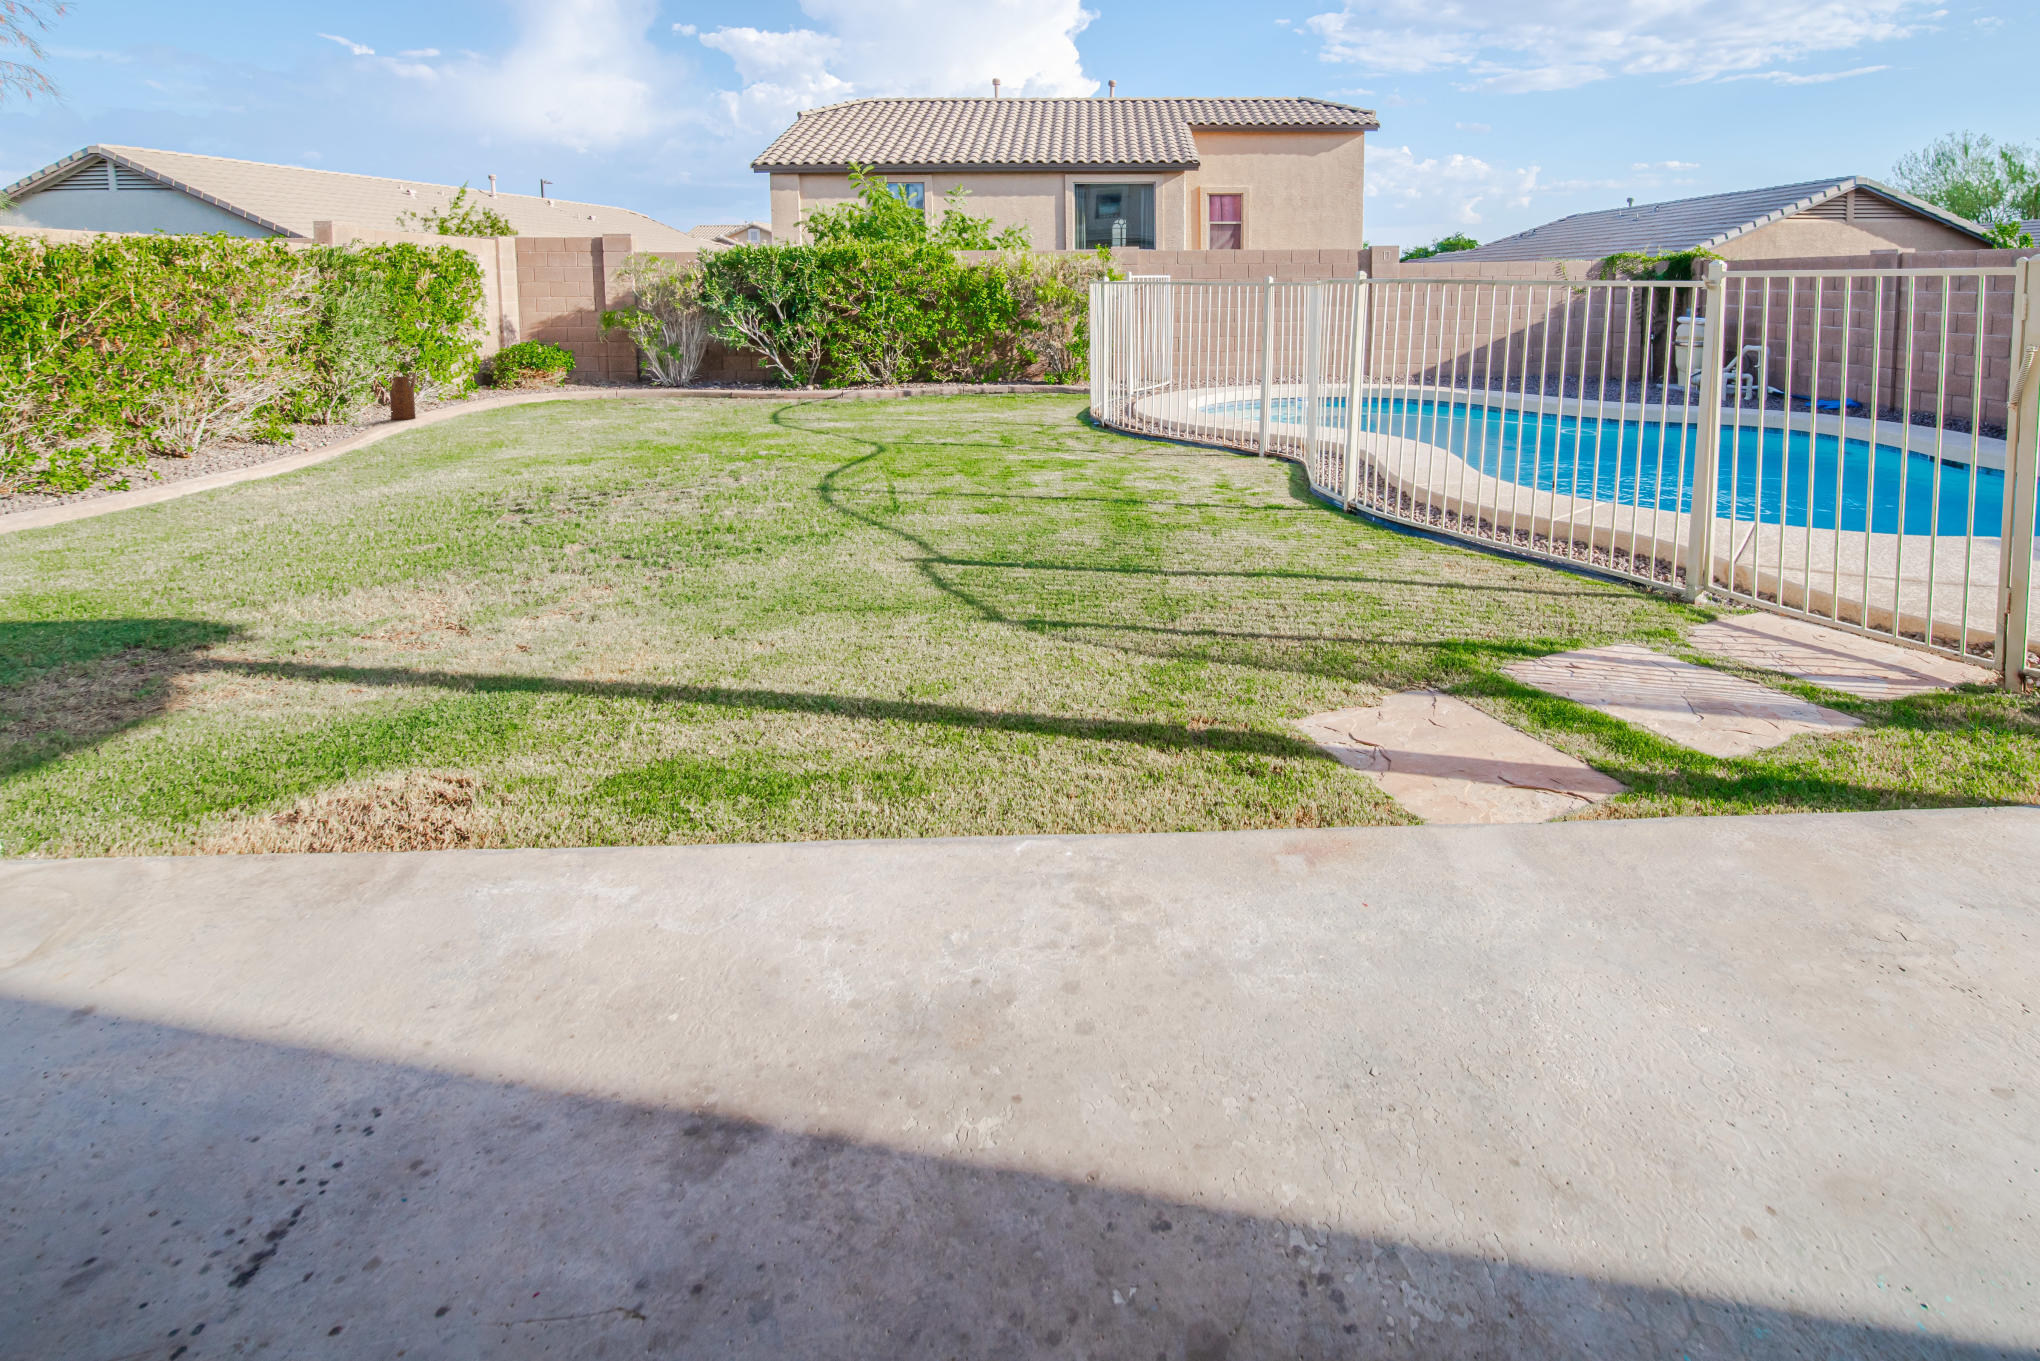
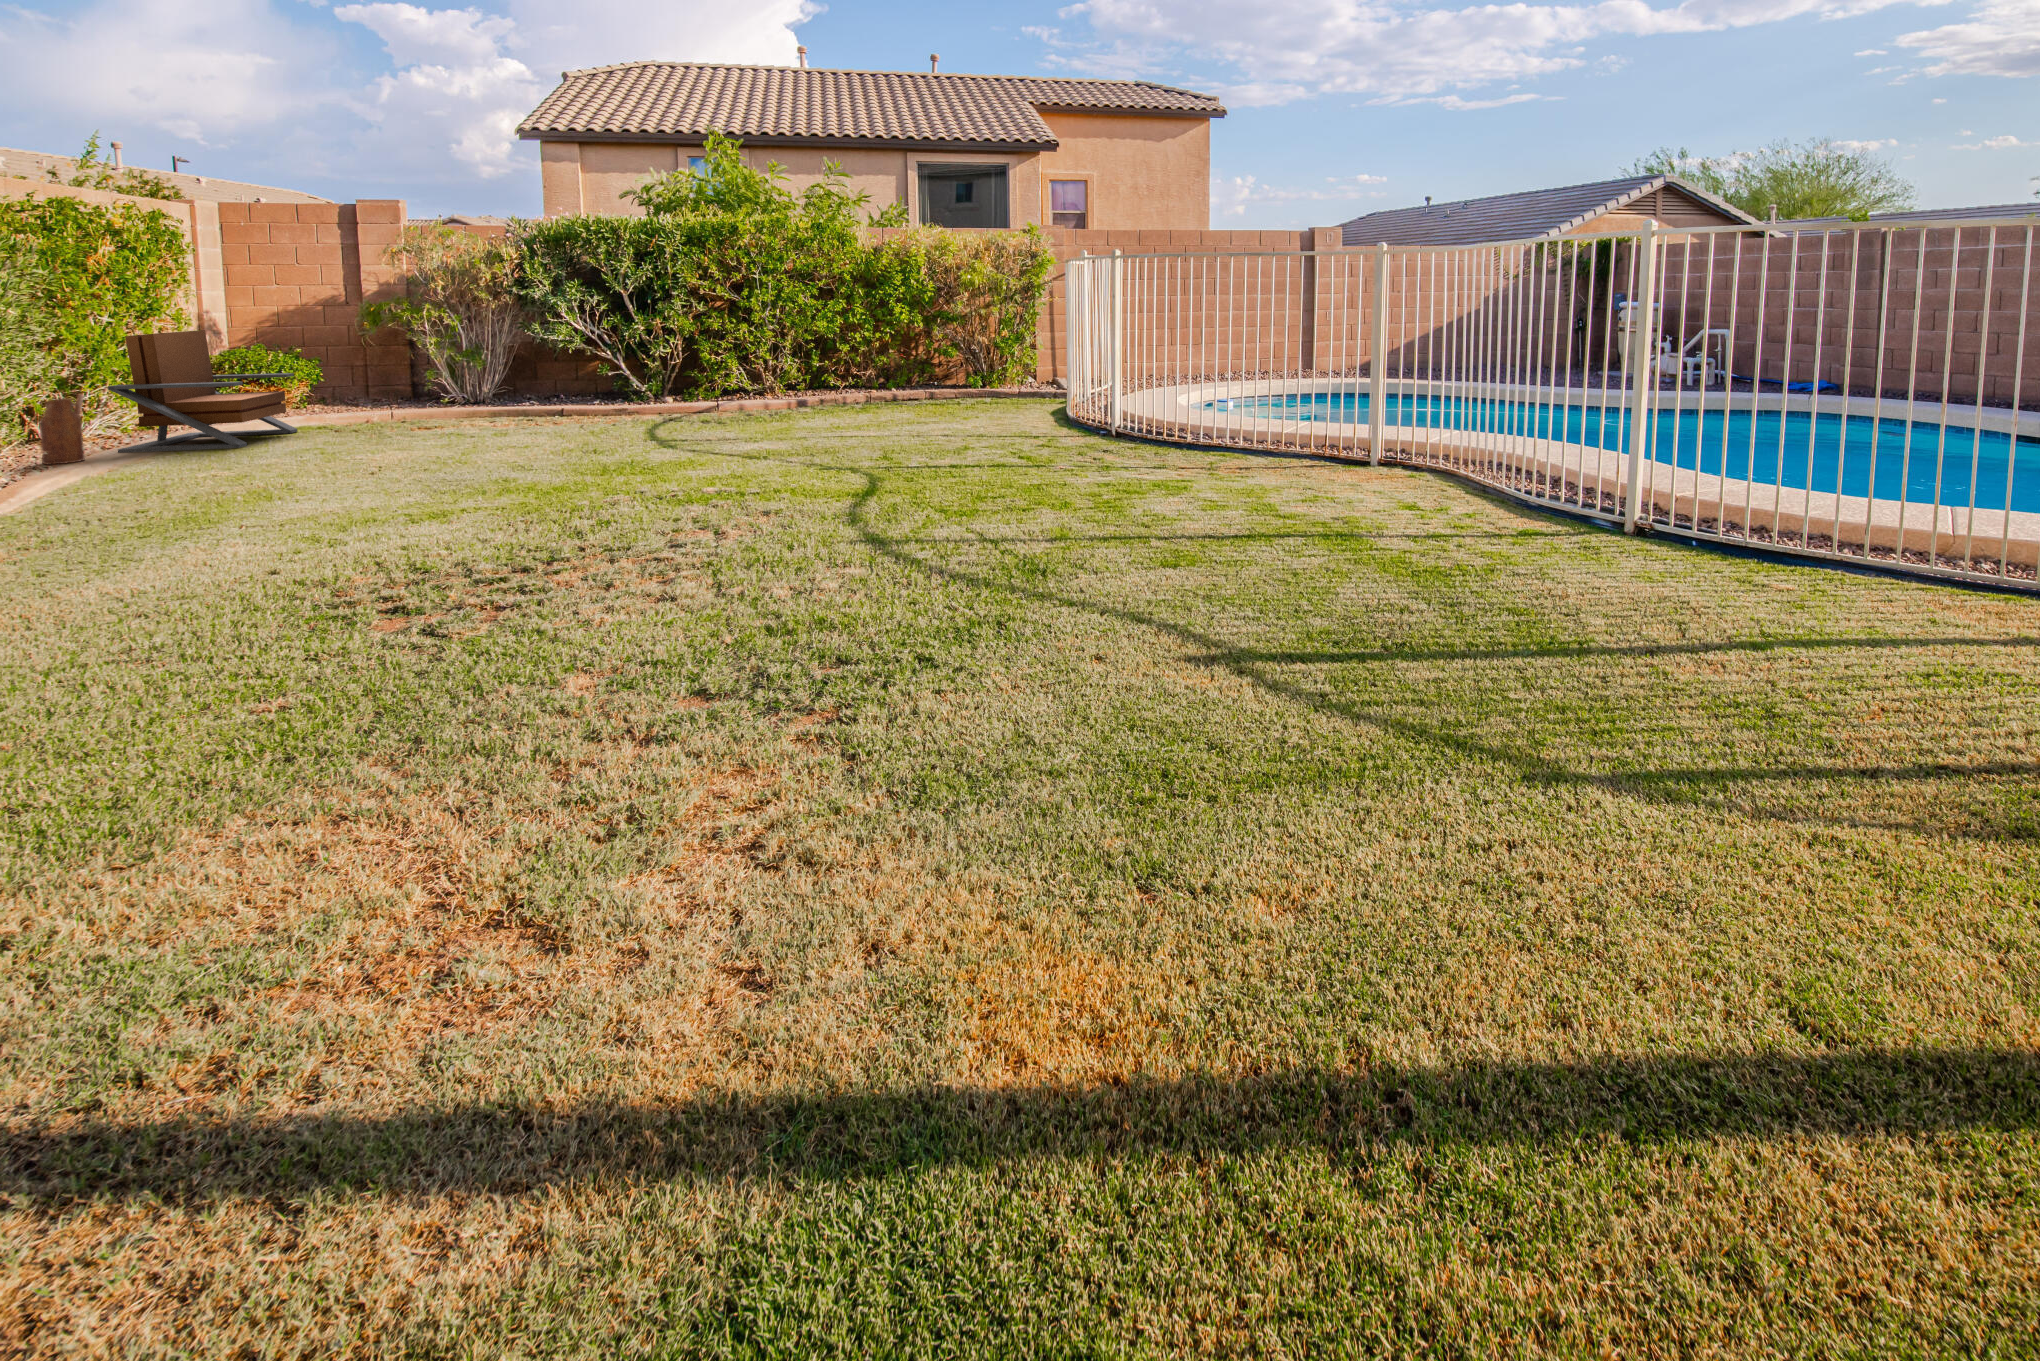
lounge chair: none [432,330,553,414] -> present [108,330,297,453]

